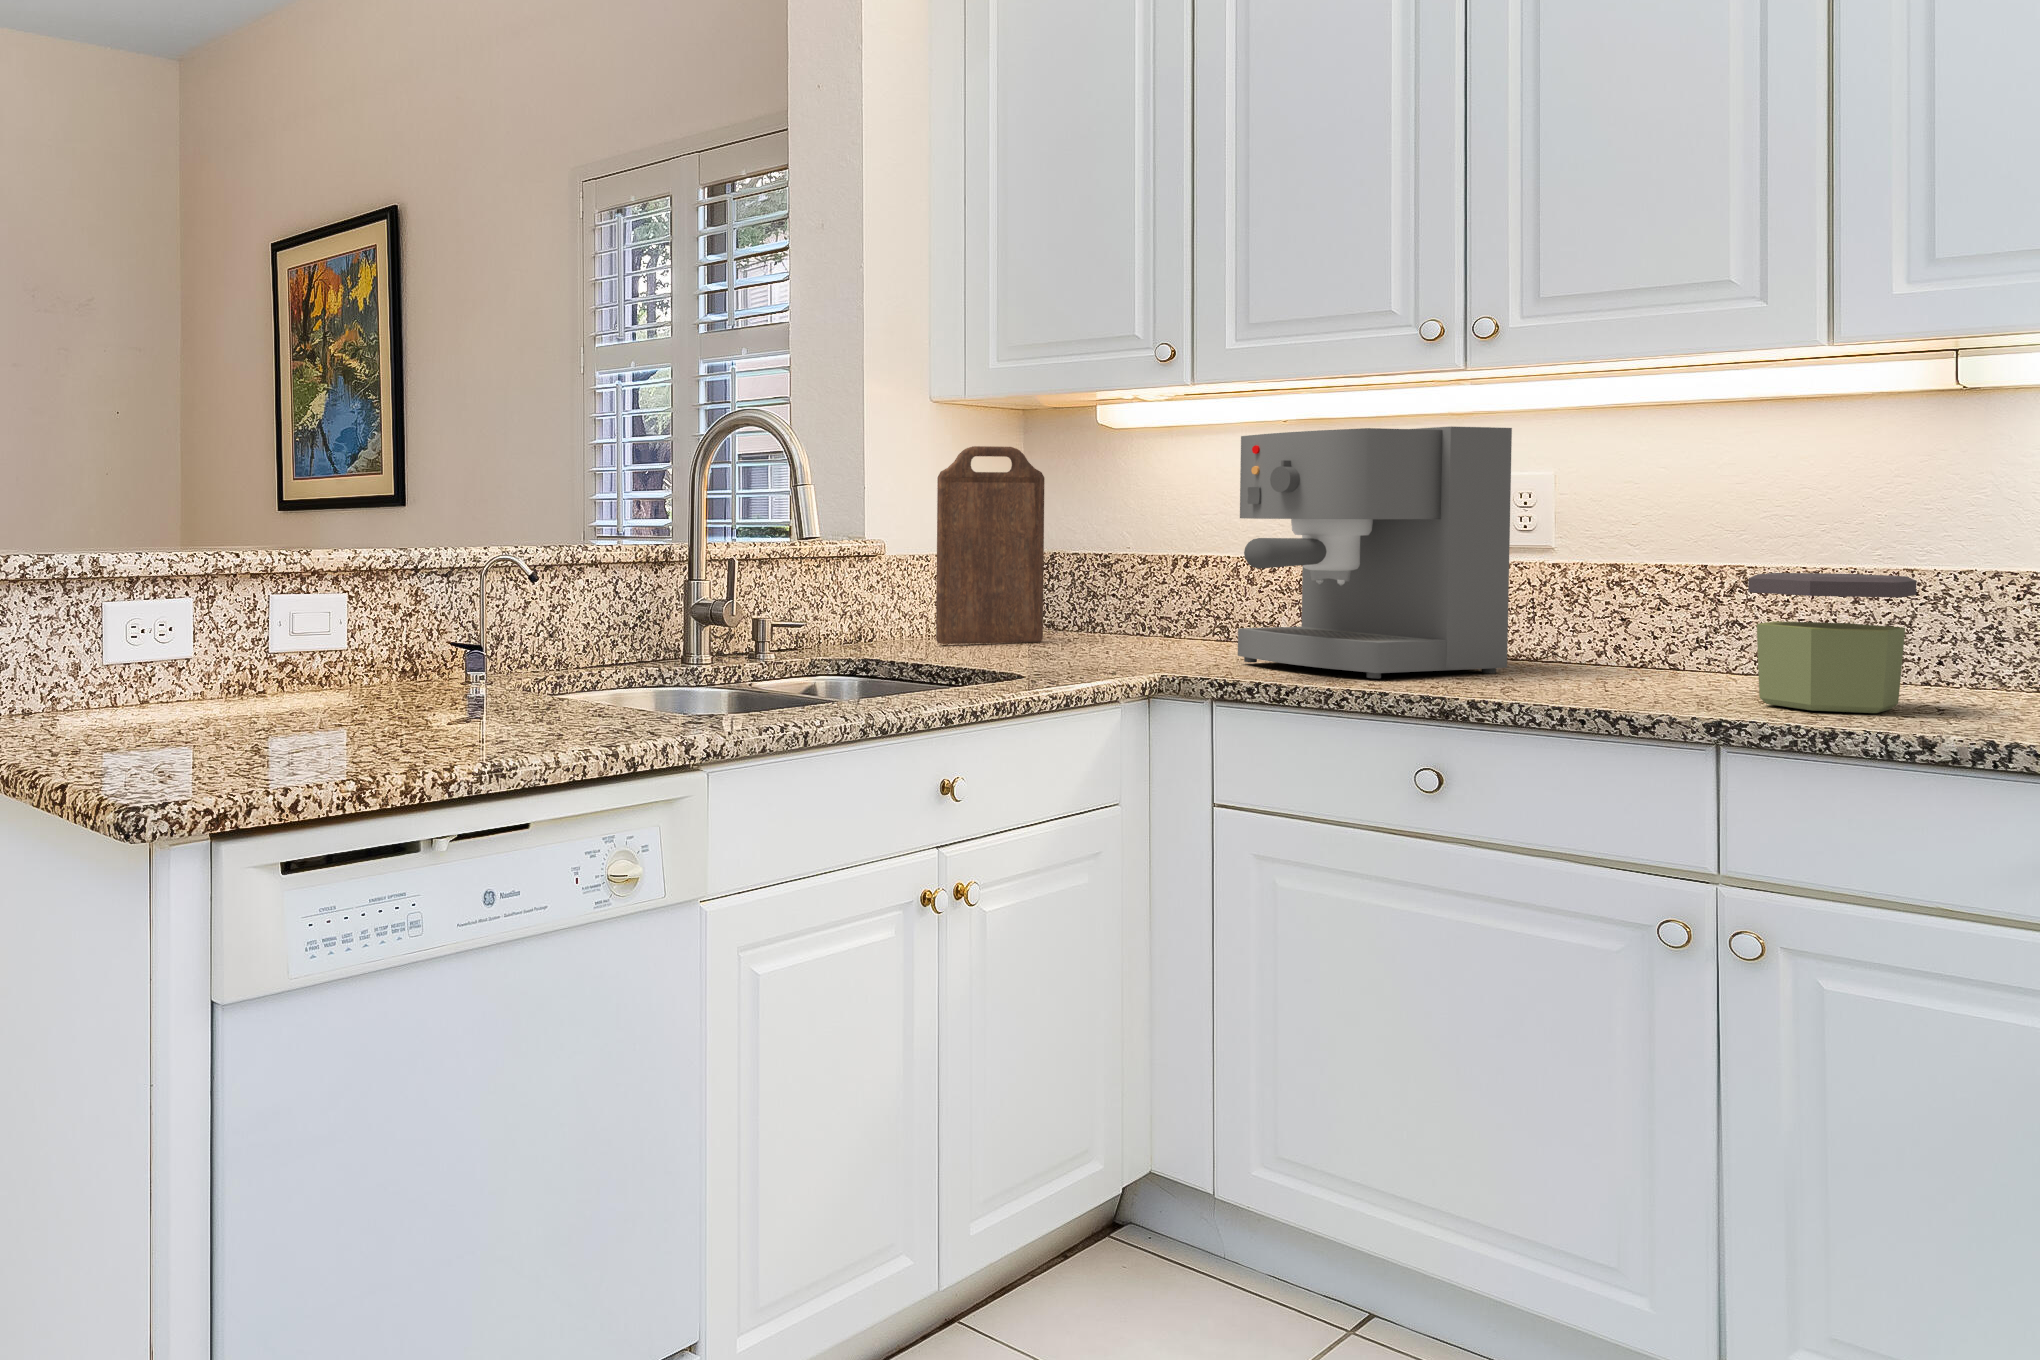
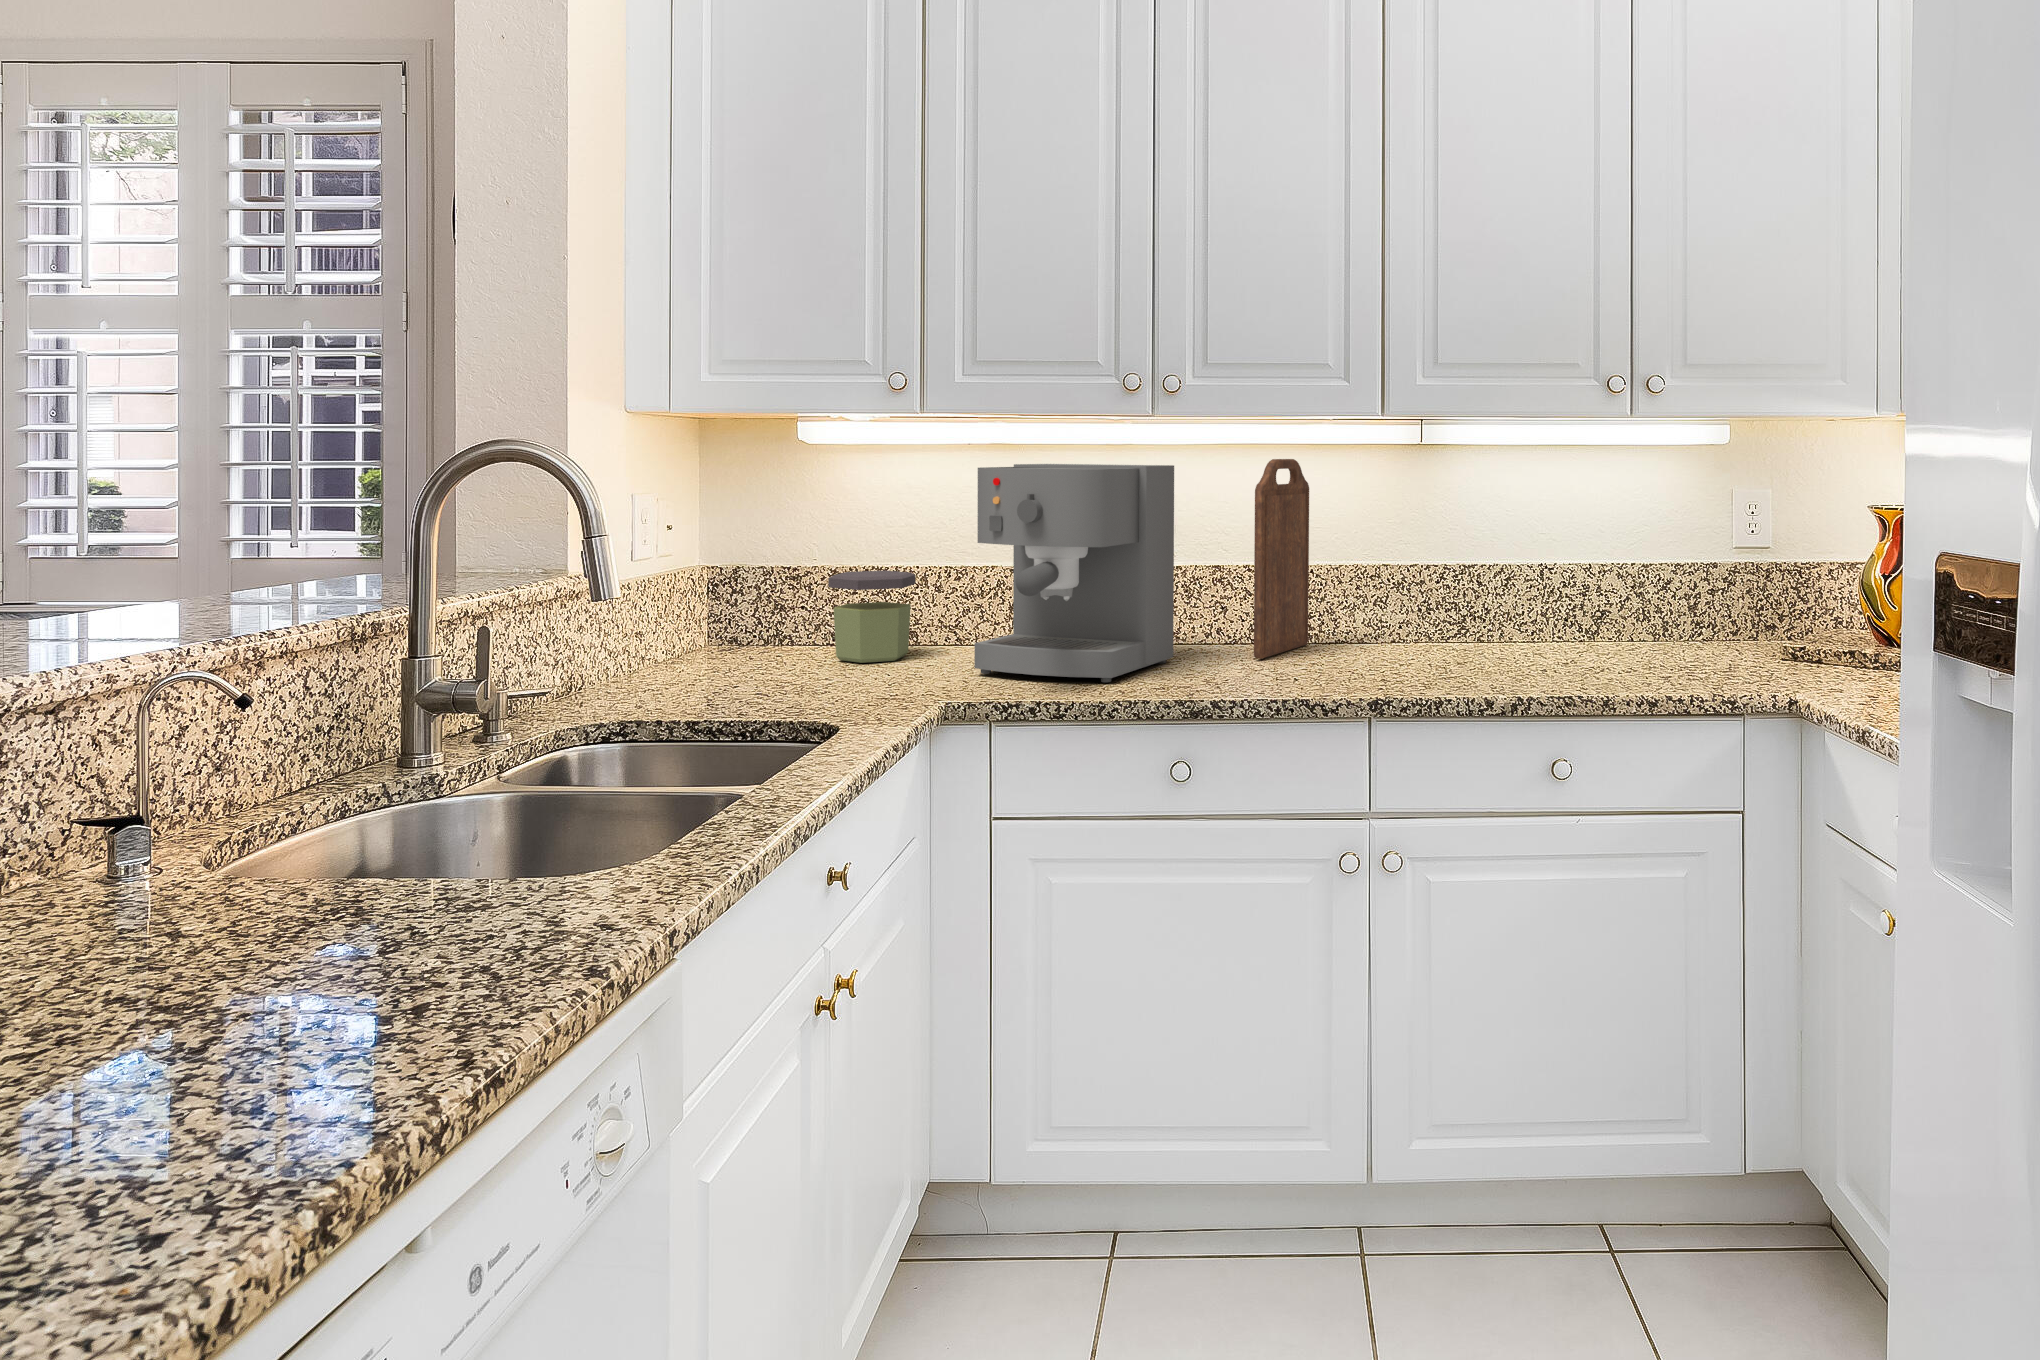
cutting board: present [936,446,1045,644] -> present [1254,459,1309,659]
jar: present [1748,573,1917,713] -> present [828,570,916,663]

